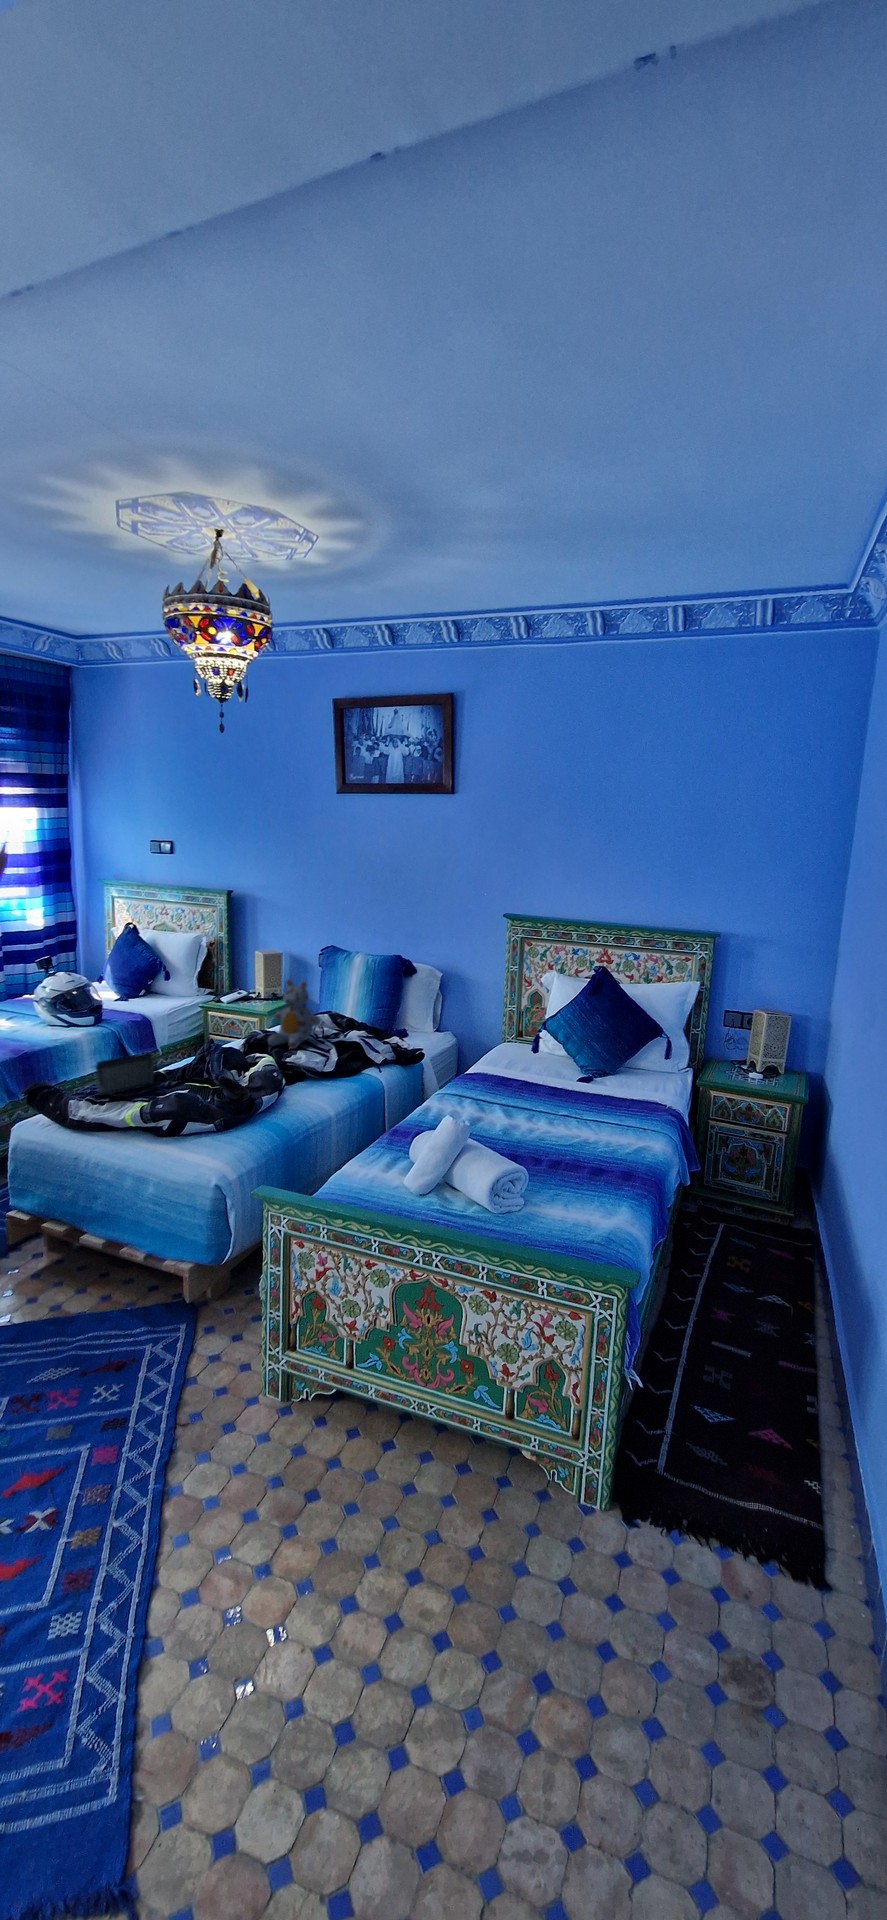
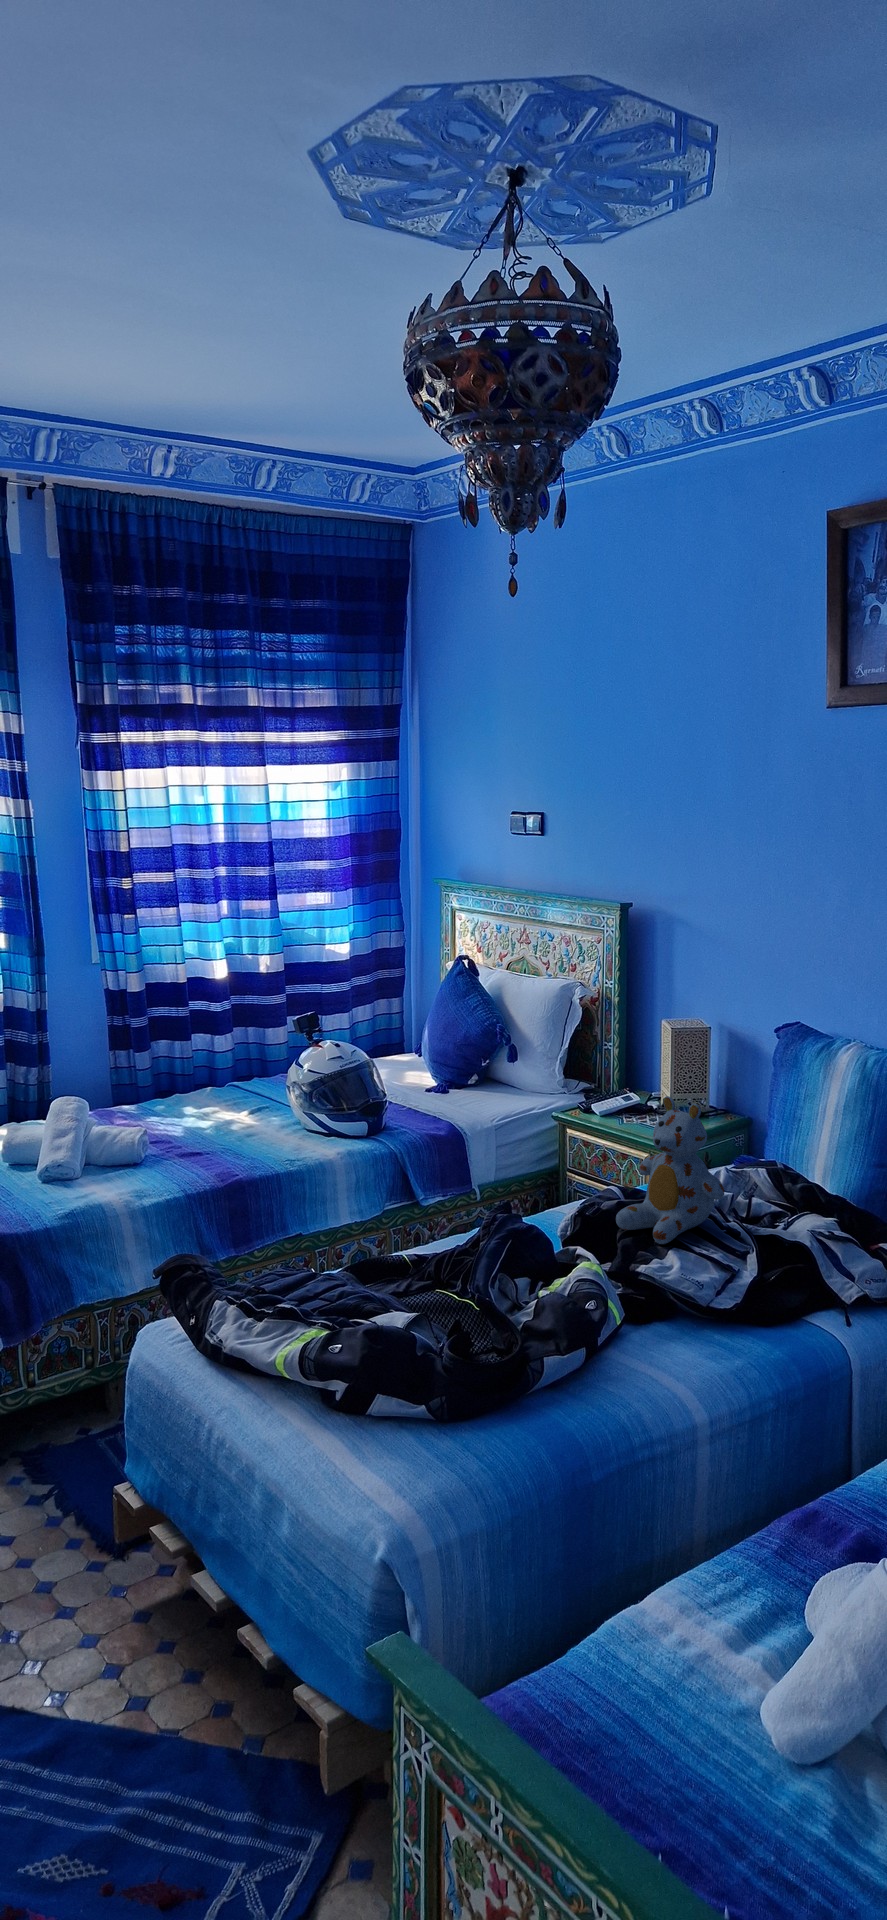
handbag: present [96,1053,162,1096] -> none [257,1225,376,1308]

